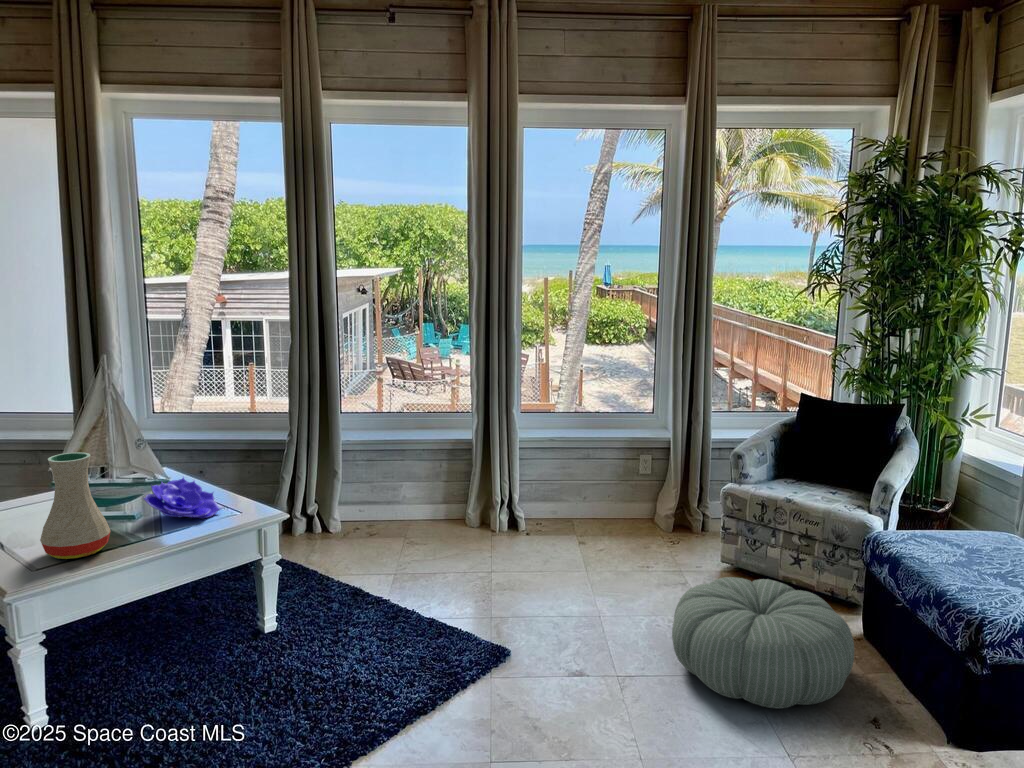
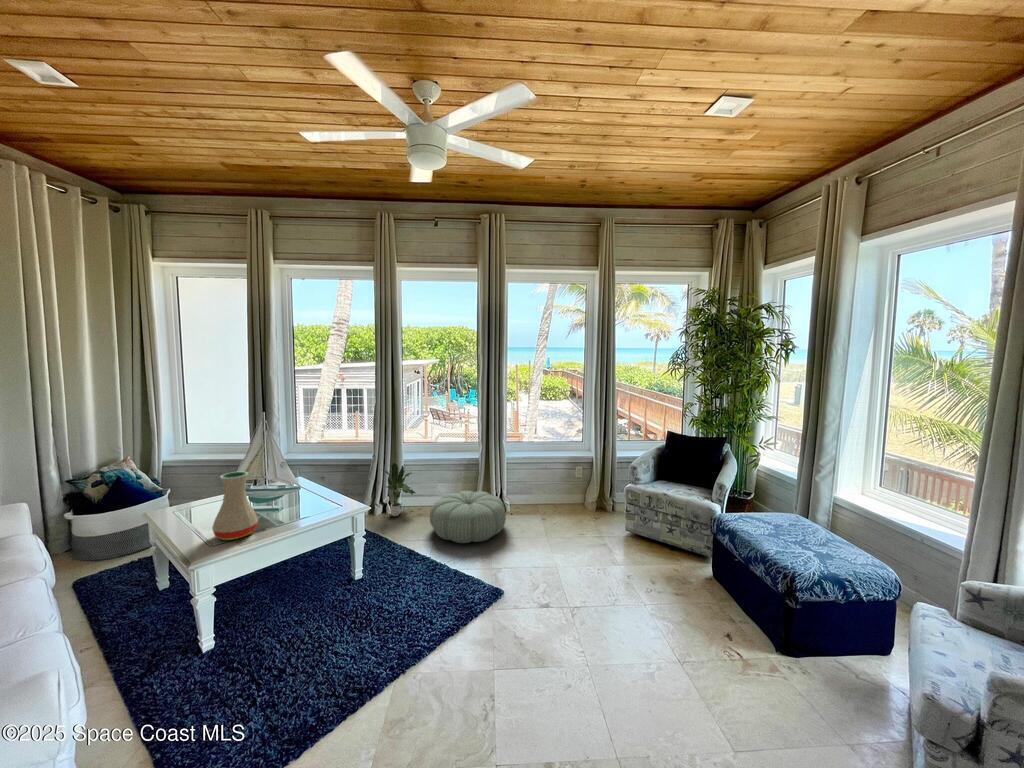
potted plant: none [299,449,361,539] -> present [384,463,415,516]
decorative bowl: present [143,477,221,518] -> none [282,483,331,510]
pouf: present [672,577,854,709] -> present [430,491,506,543]

